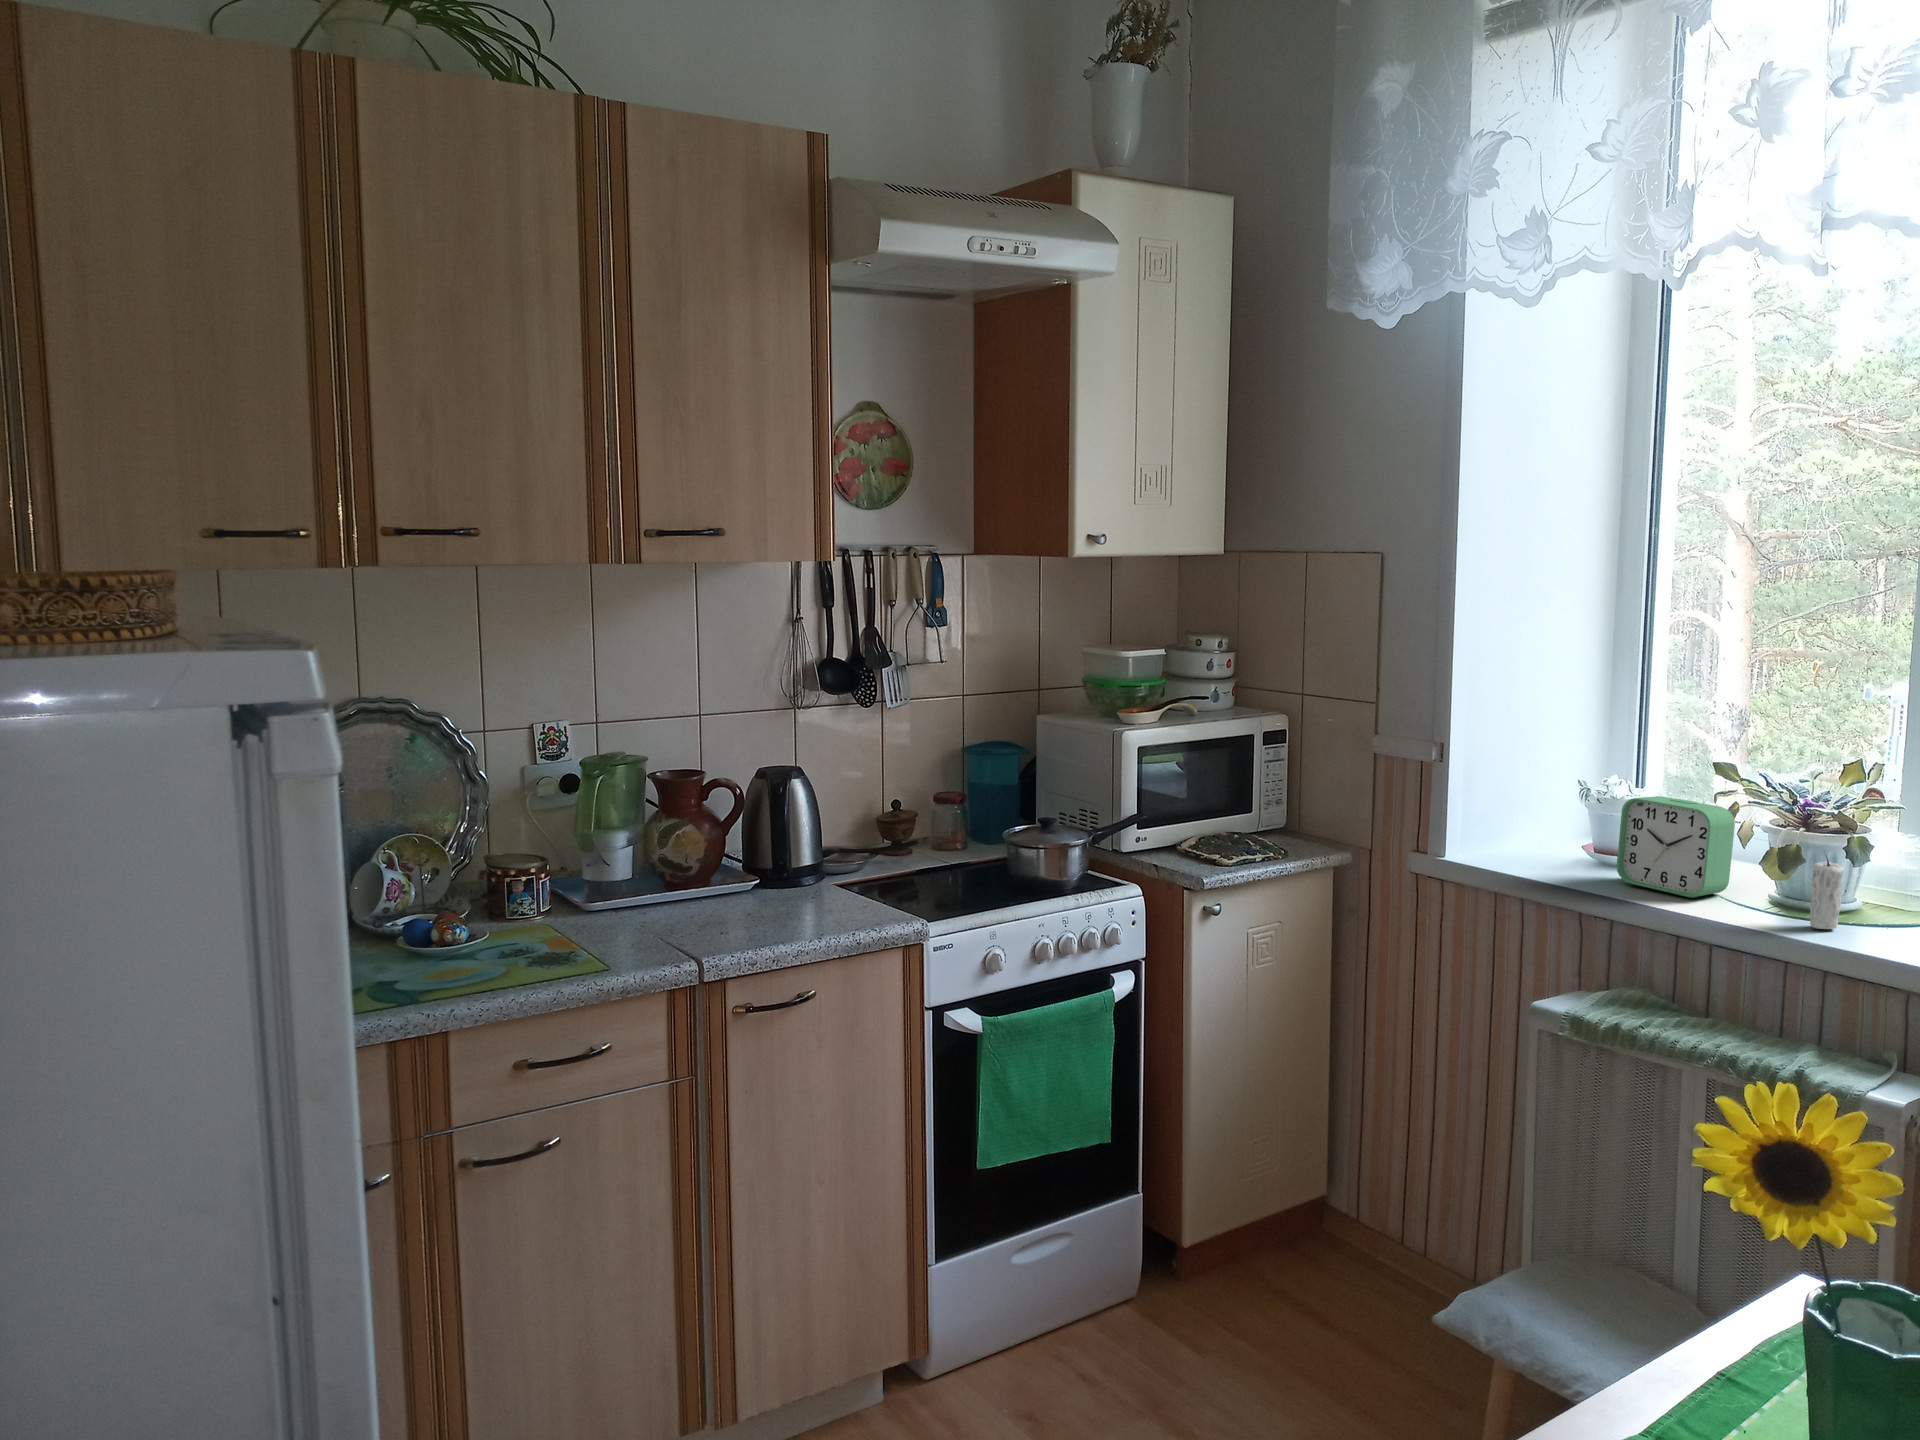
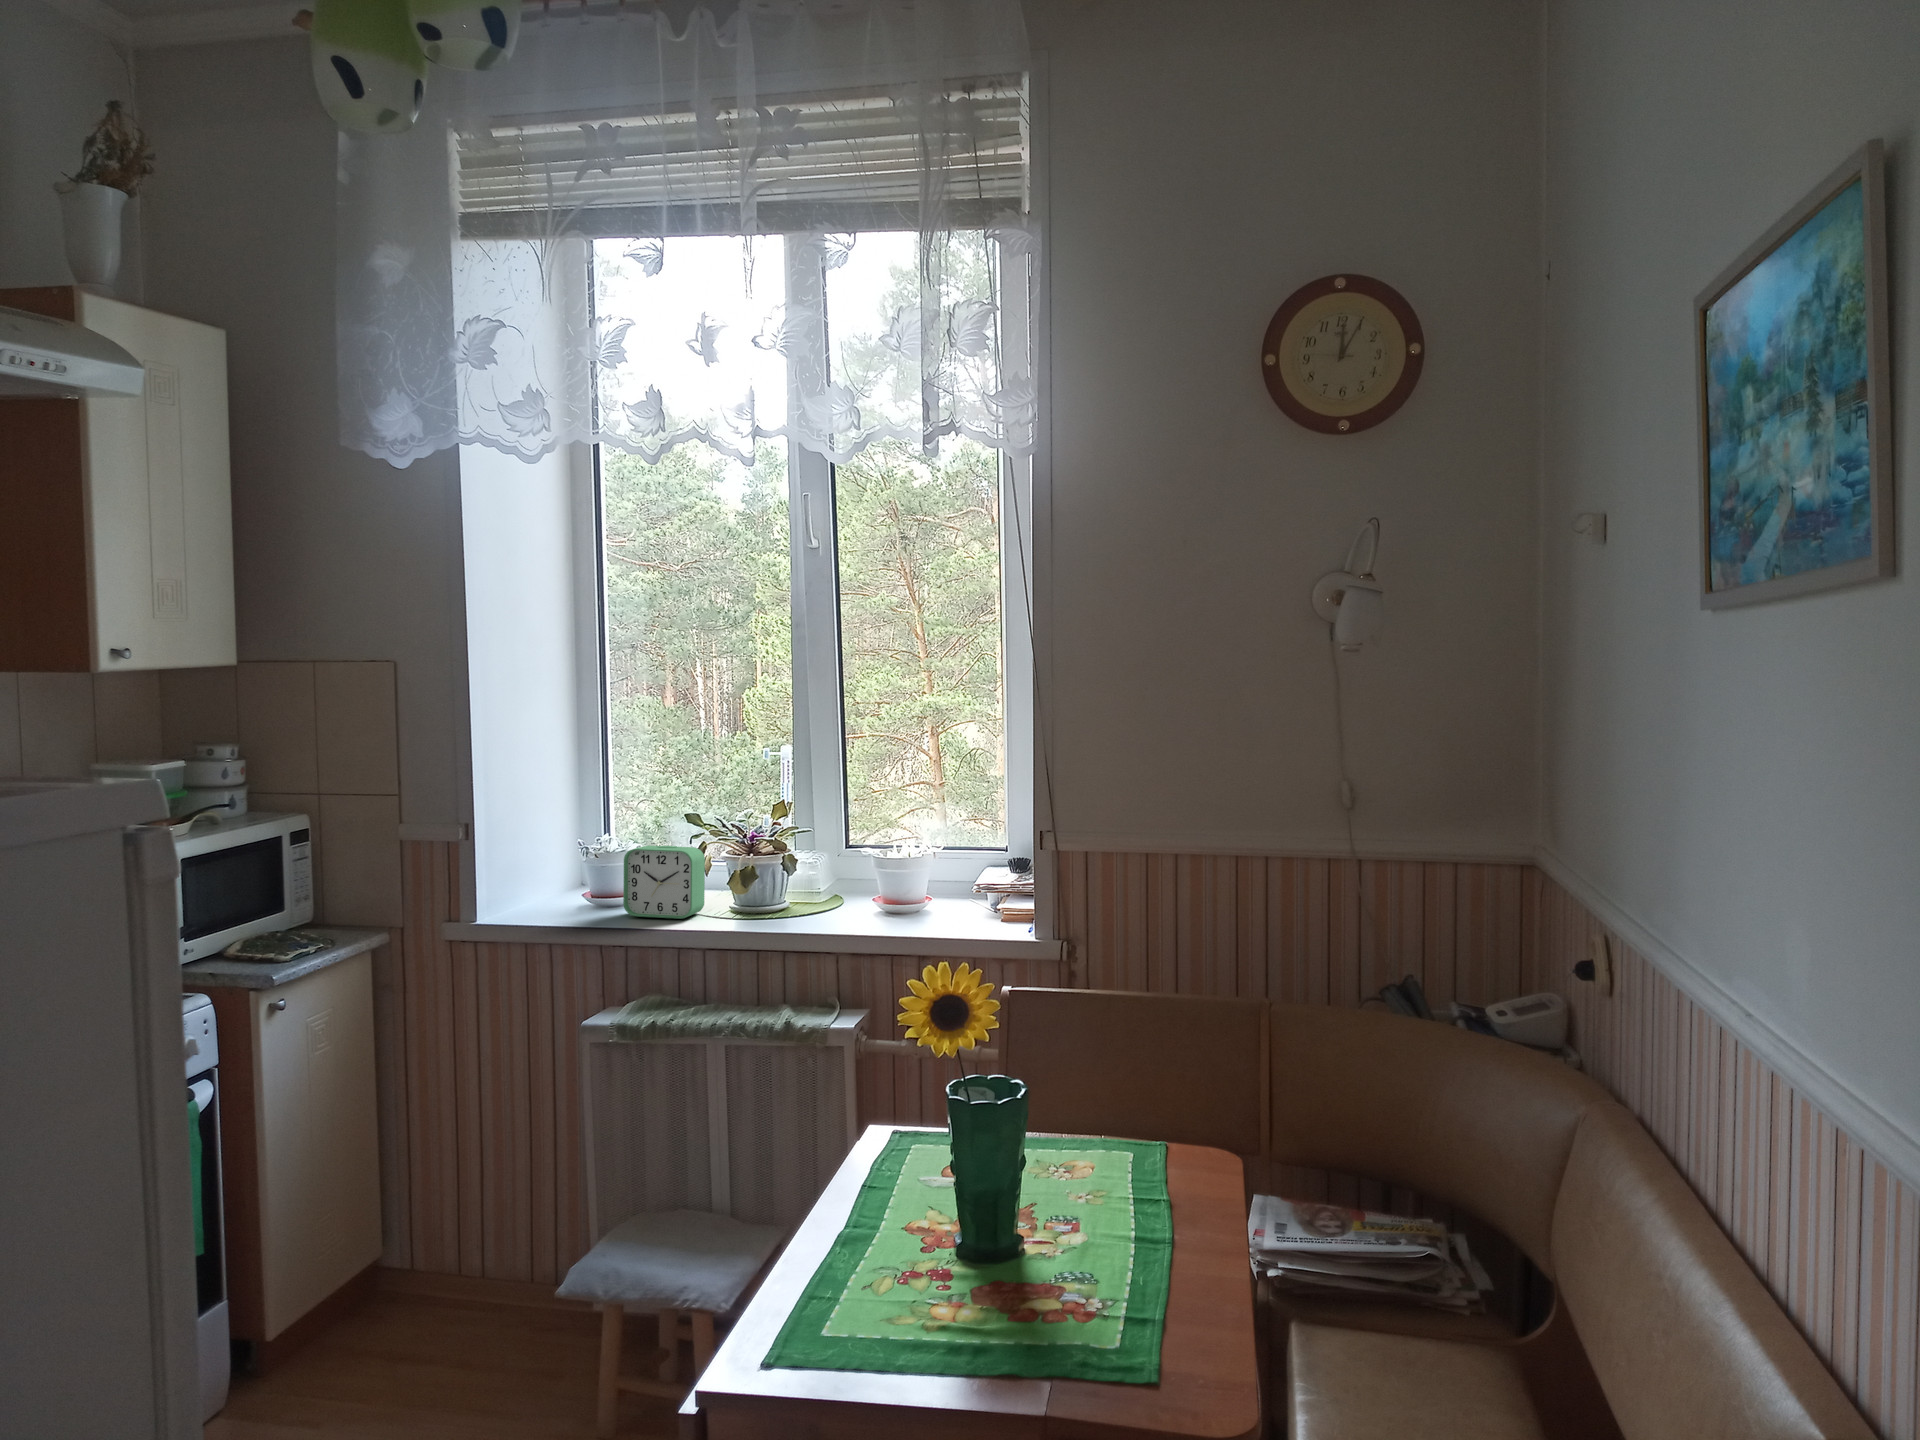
candle: present [1810,854,1844,929] -> none [767,867,786,924]

